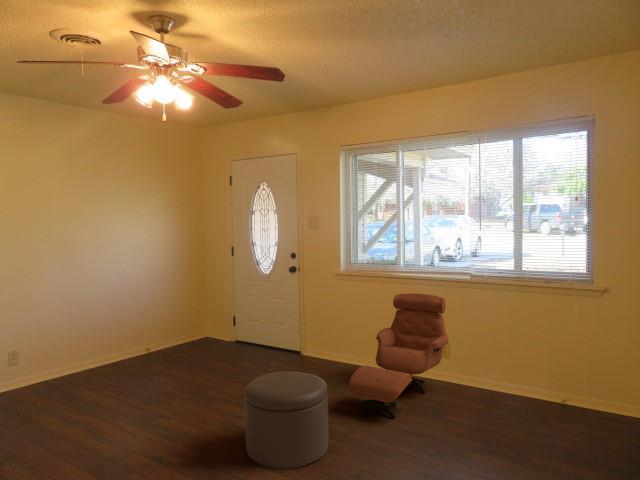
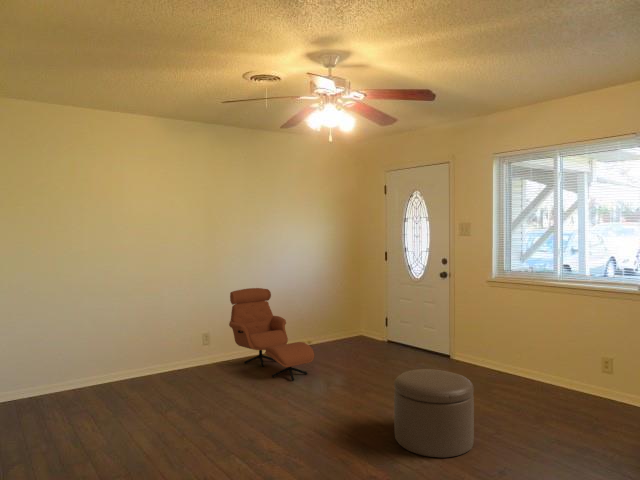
armchair: present [348,293,449,418] -> present [229,288,314,381]

